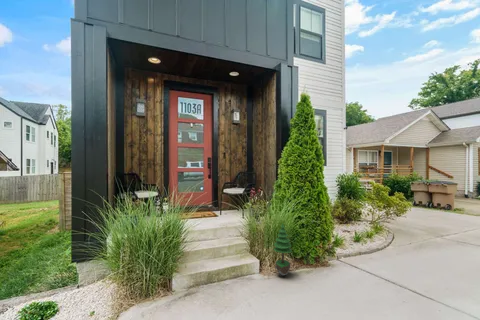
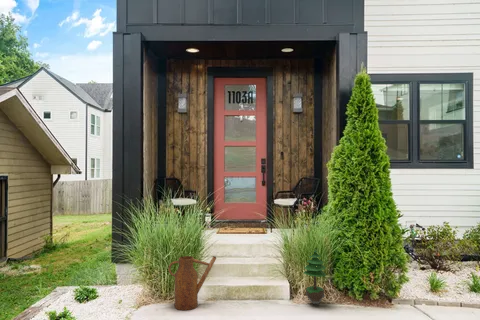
watering can: none [154,247,203,308] -> present [168,256,216,310]

